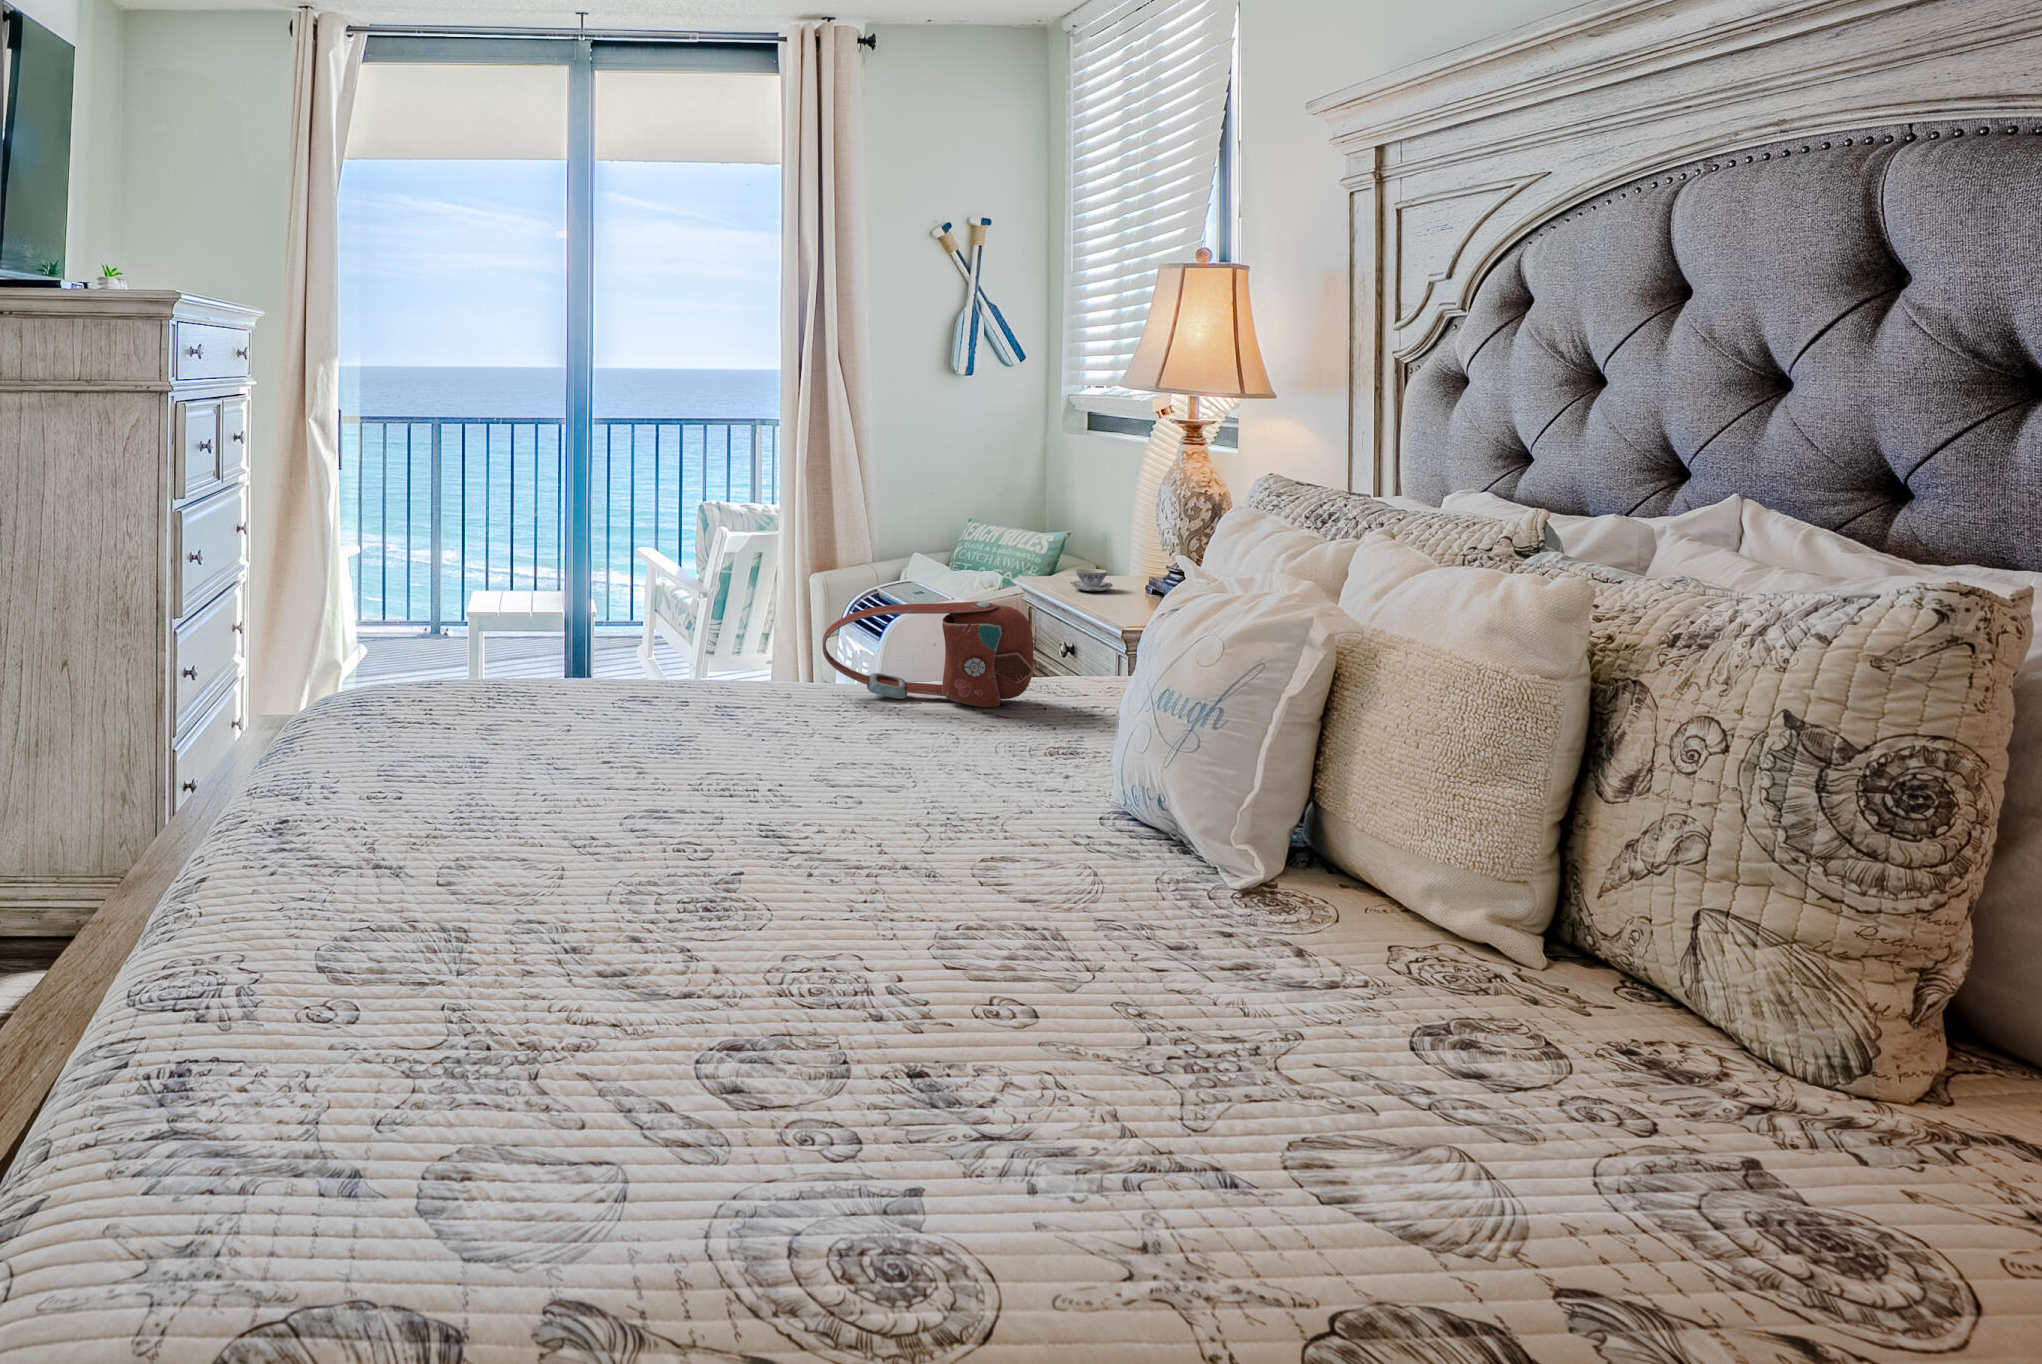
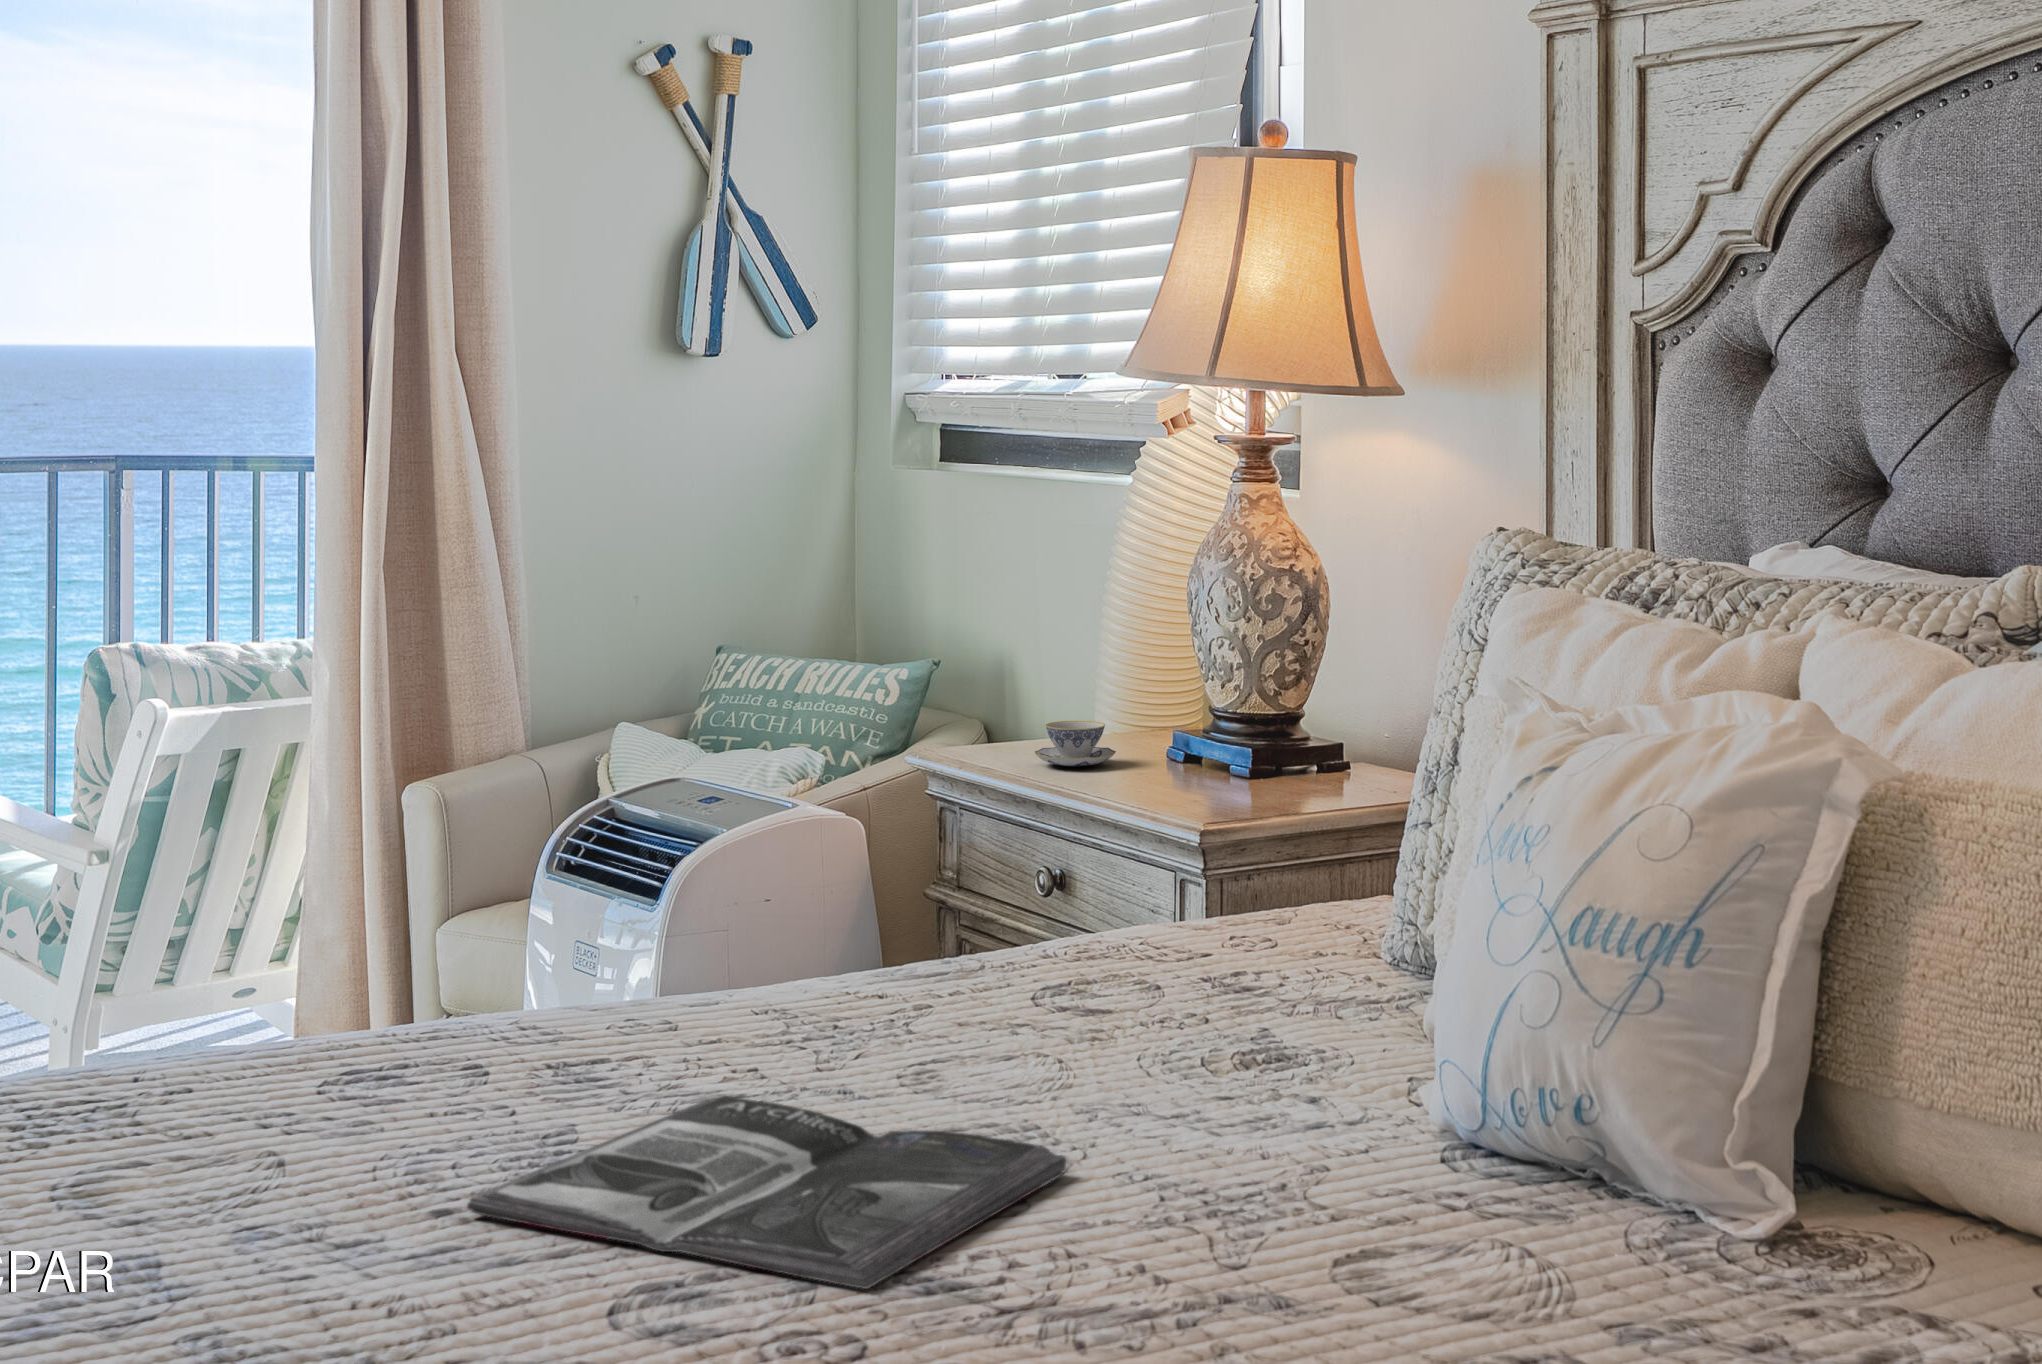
handbag: present [822,601,1034,708] -> none [716,793,1175,1028]
magazine: none [675,715,916,799] -> present [467,1096,1066,1289]

